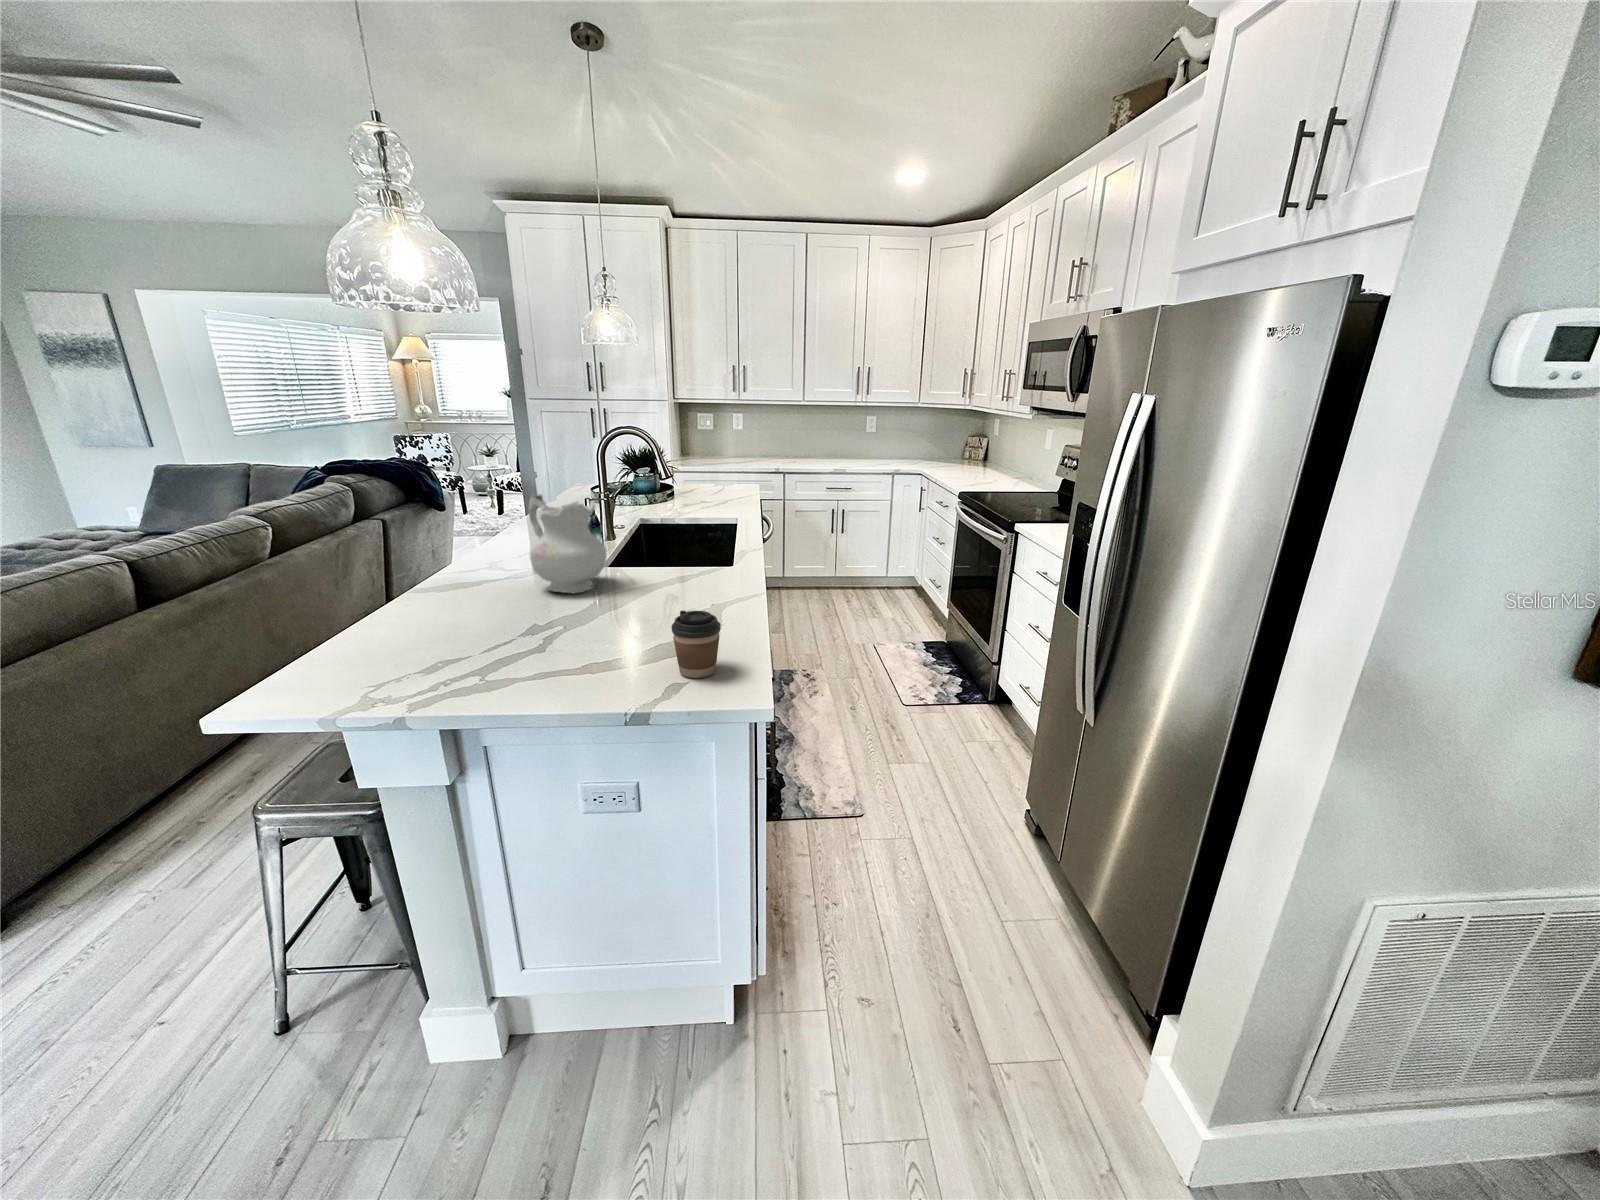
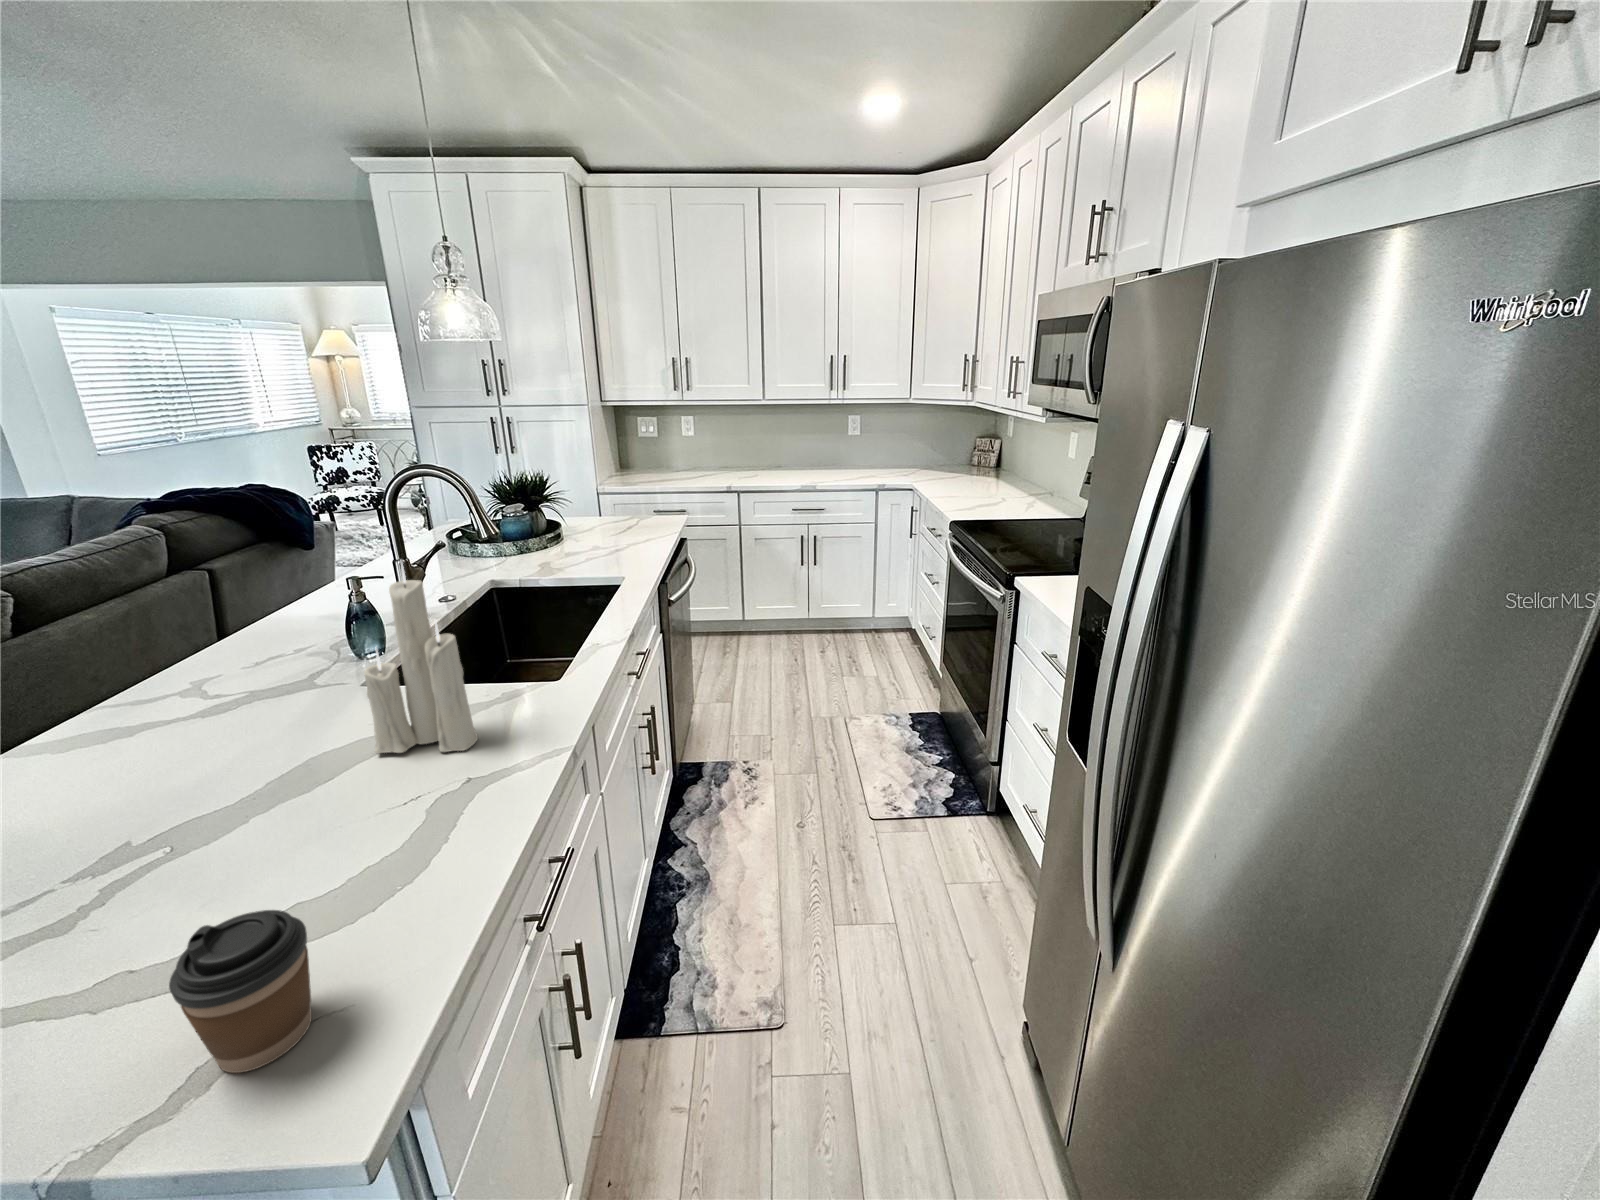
candle: none [650,468,707,592] -> present [364,562,478,753]
ceramic pitcher: present [529,494,607,593] -> none [161,591,318,759]

